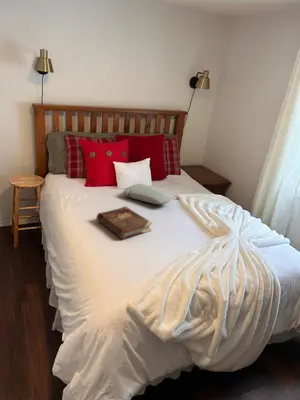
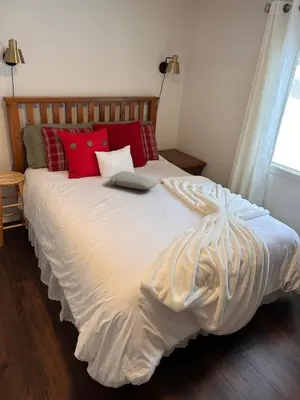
book: present [97,206,152,240] -> none [90,194,145,226]

